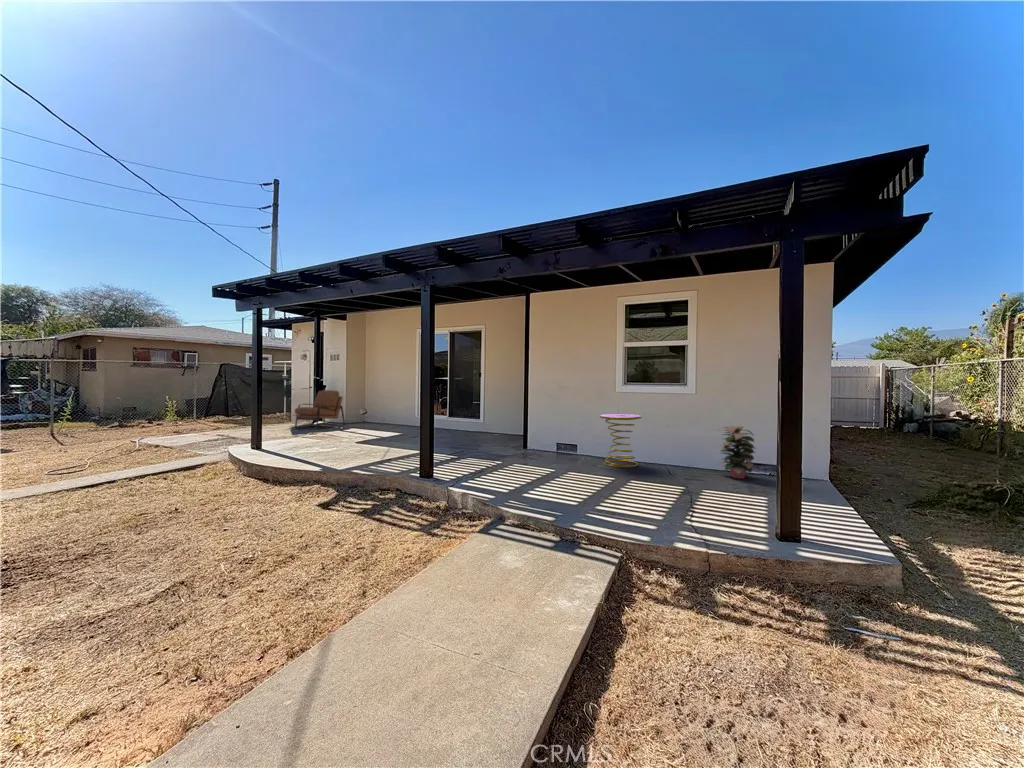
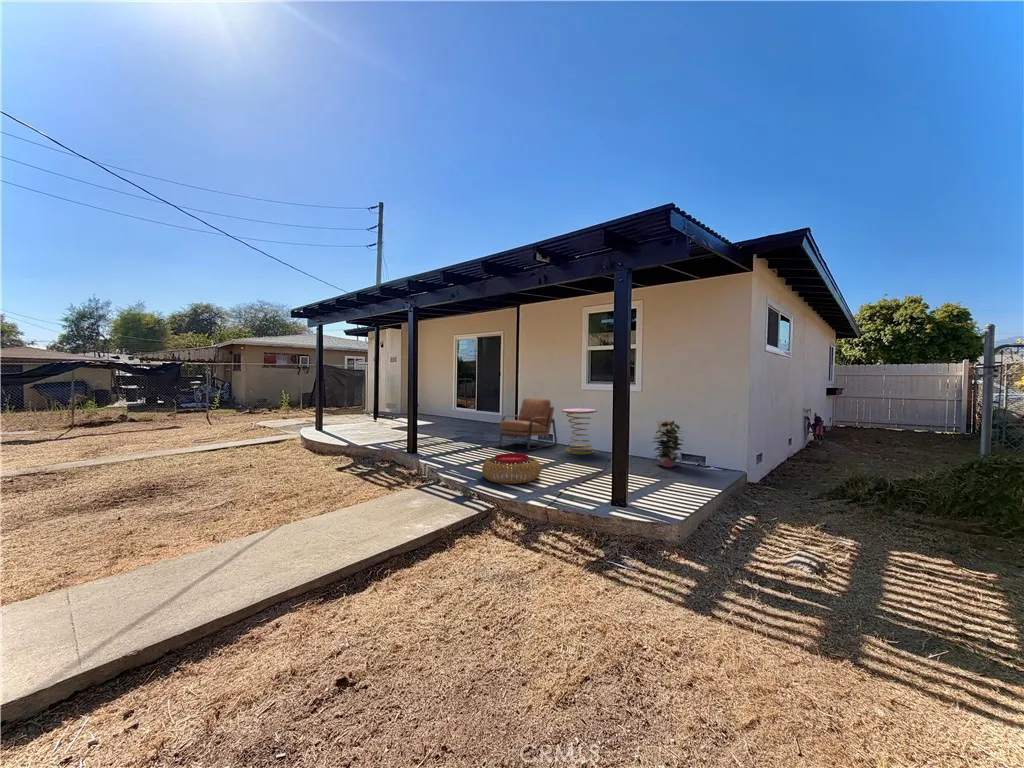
chair: present [295,390,345,429] -> present [499,398,557,450]
pouf: none [562,475,640,517] -> present [482,453,541,484]

